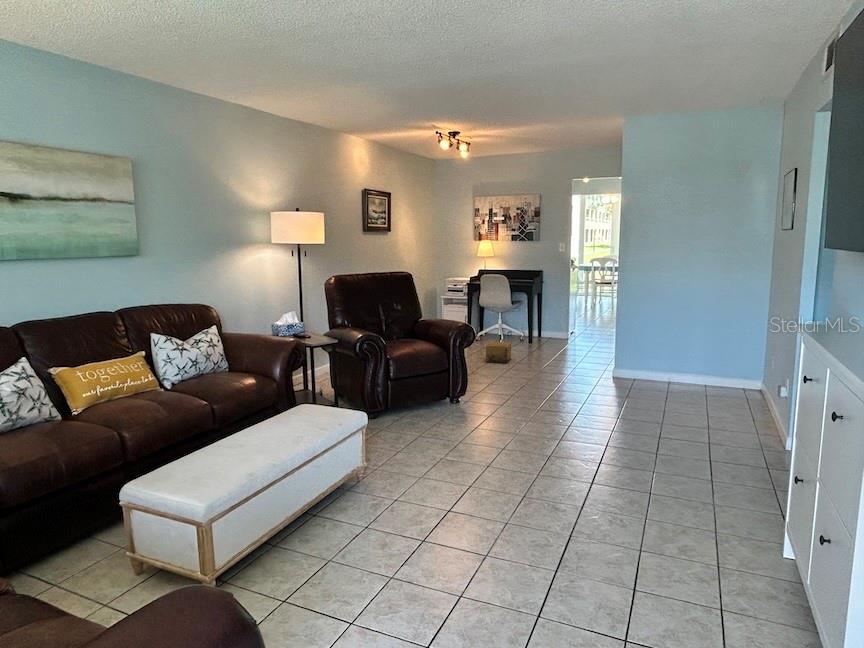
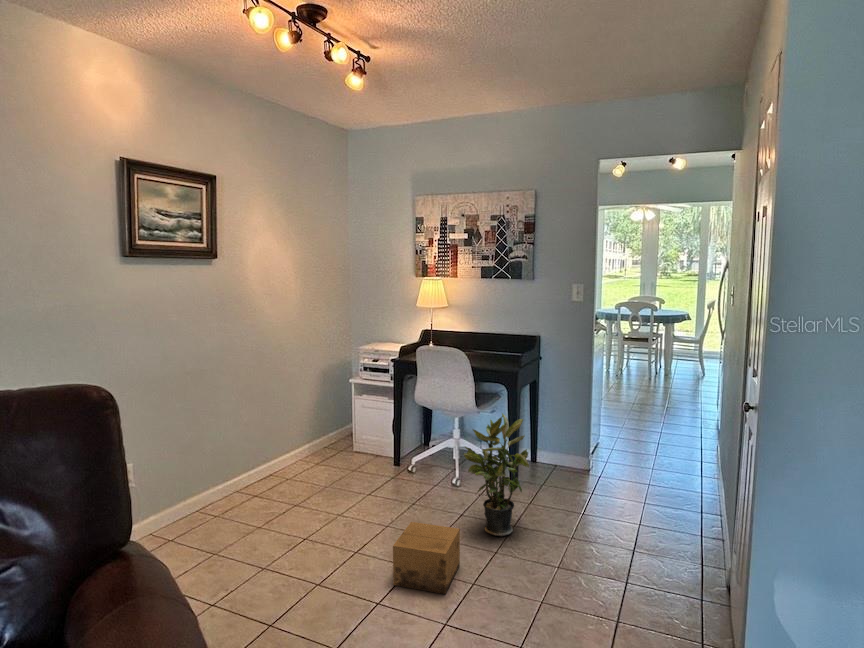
potted plant: none [510,300,539,353] -> present [464,413,529,536]

